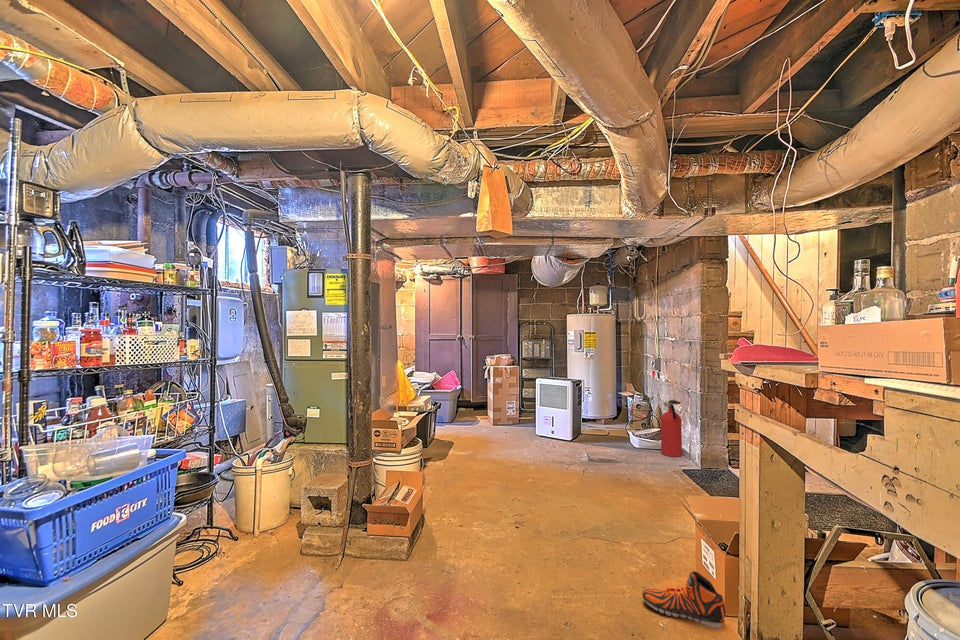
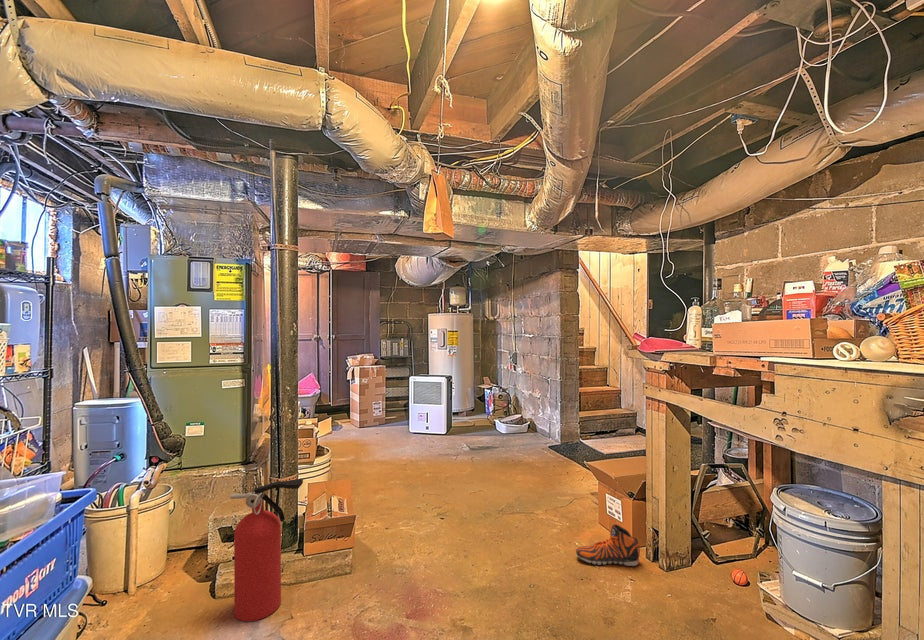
fire extinguisher: present [661,400,682,457] -> present [230,479,303,621]

